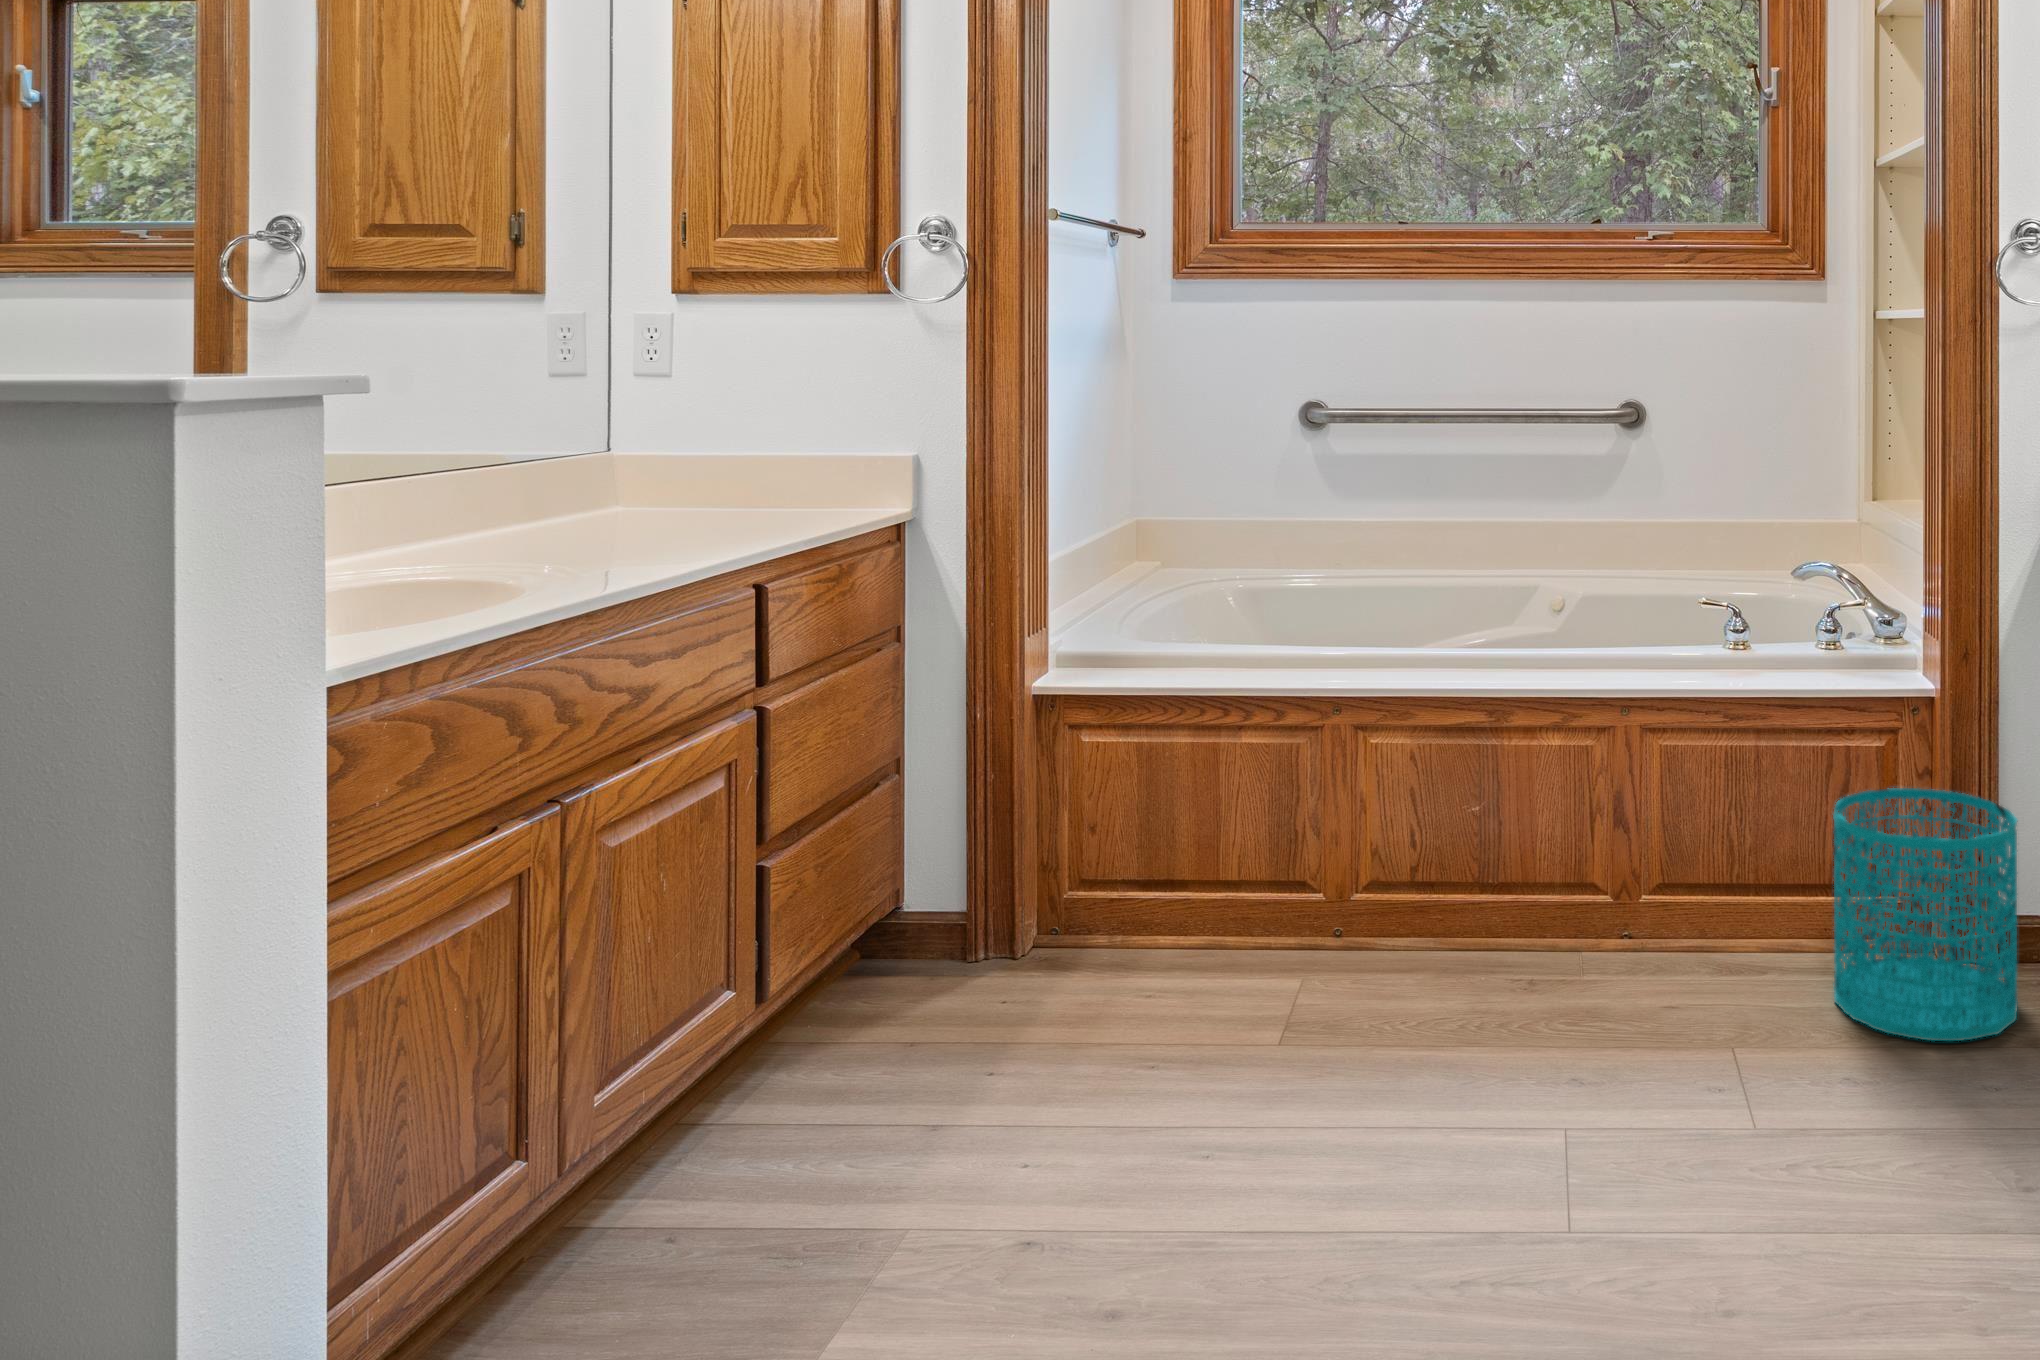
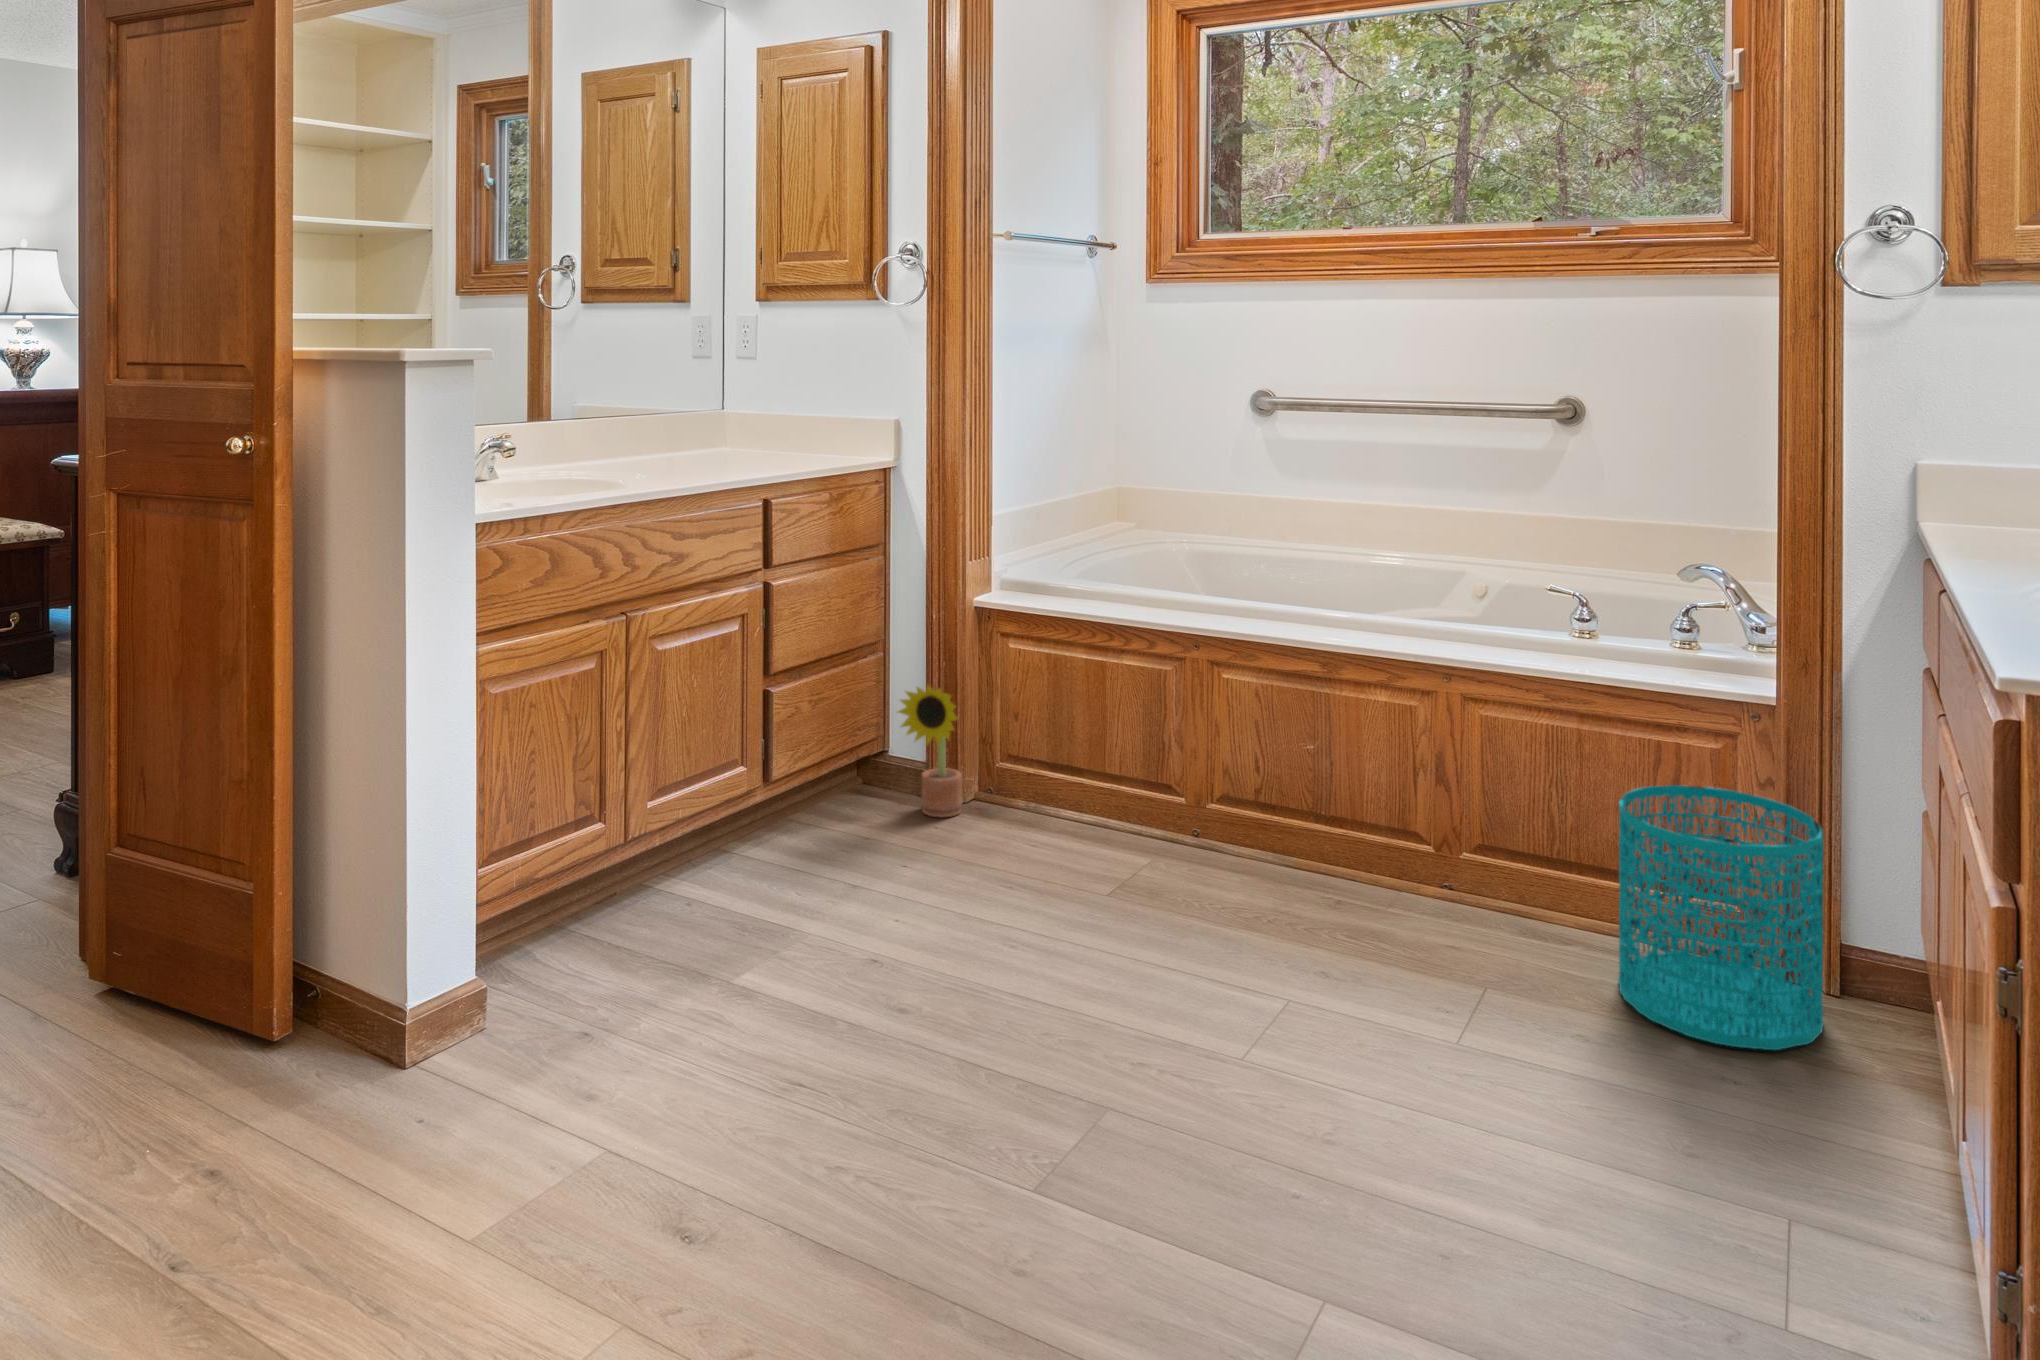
decorative plant: none [933,809,1031,988] -> present [898,685,962,817]

